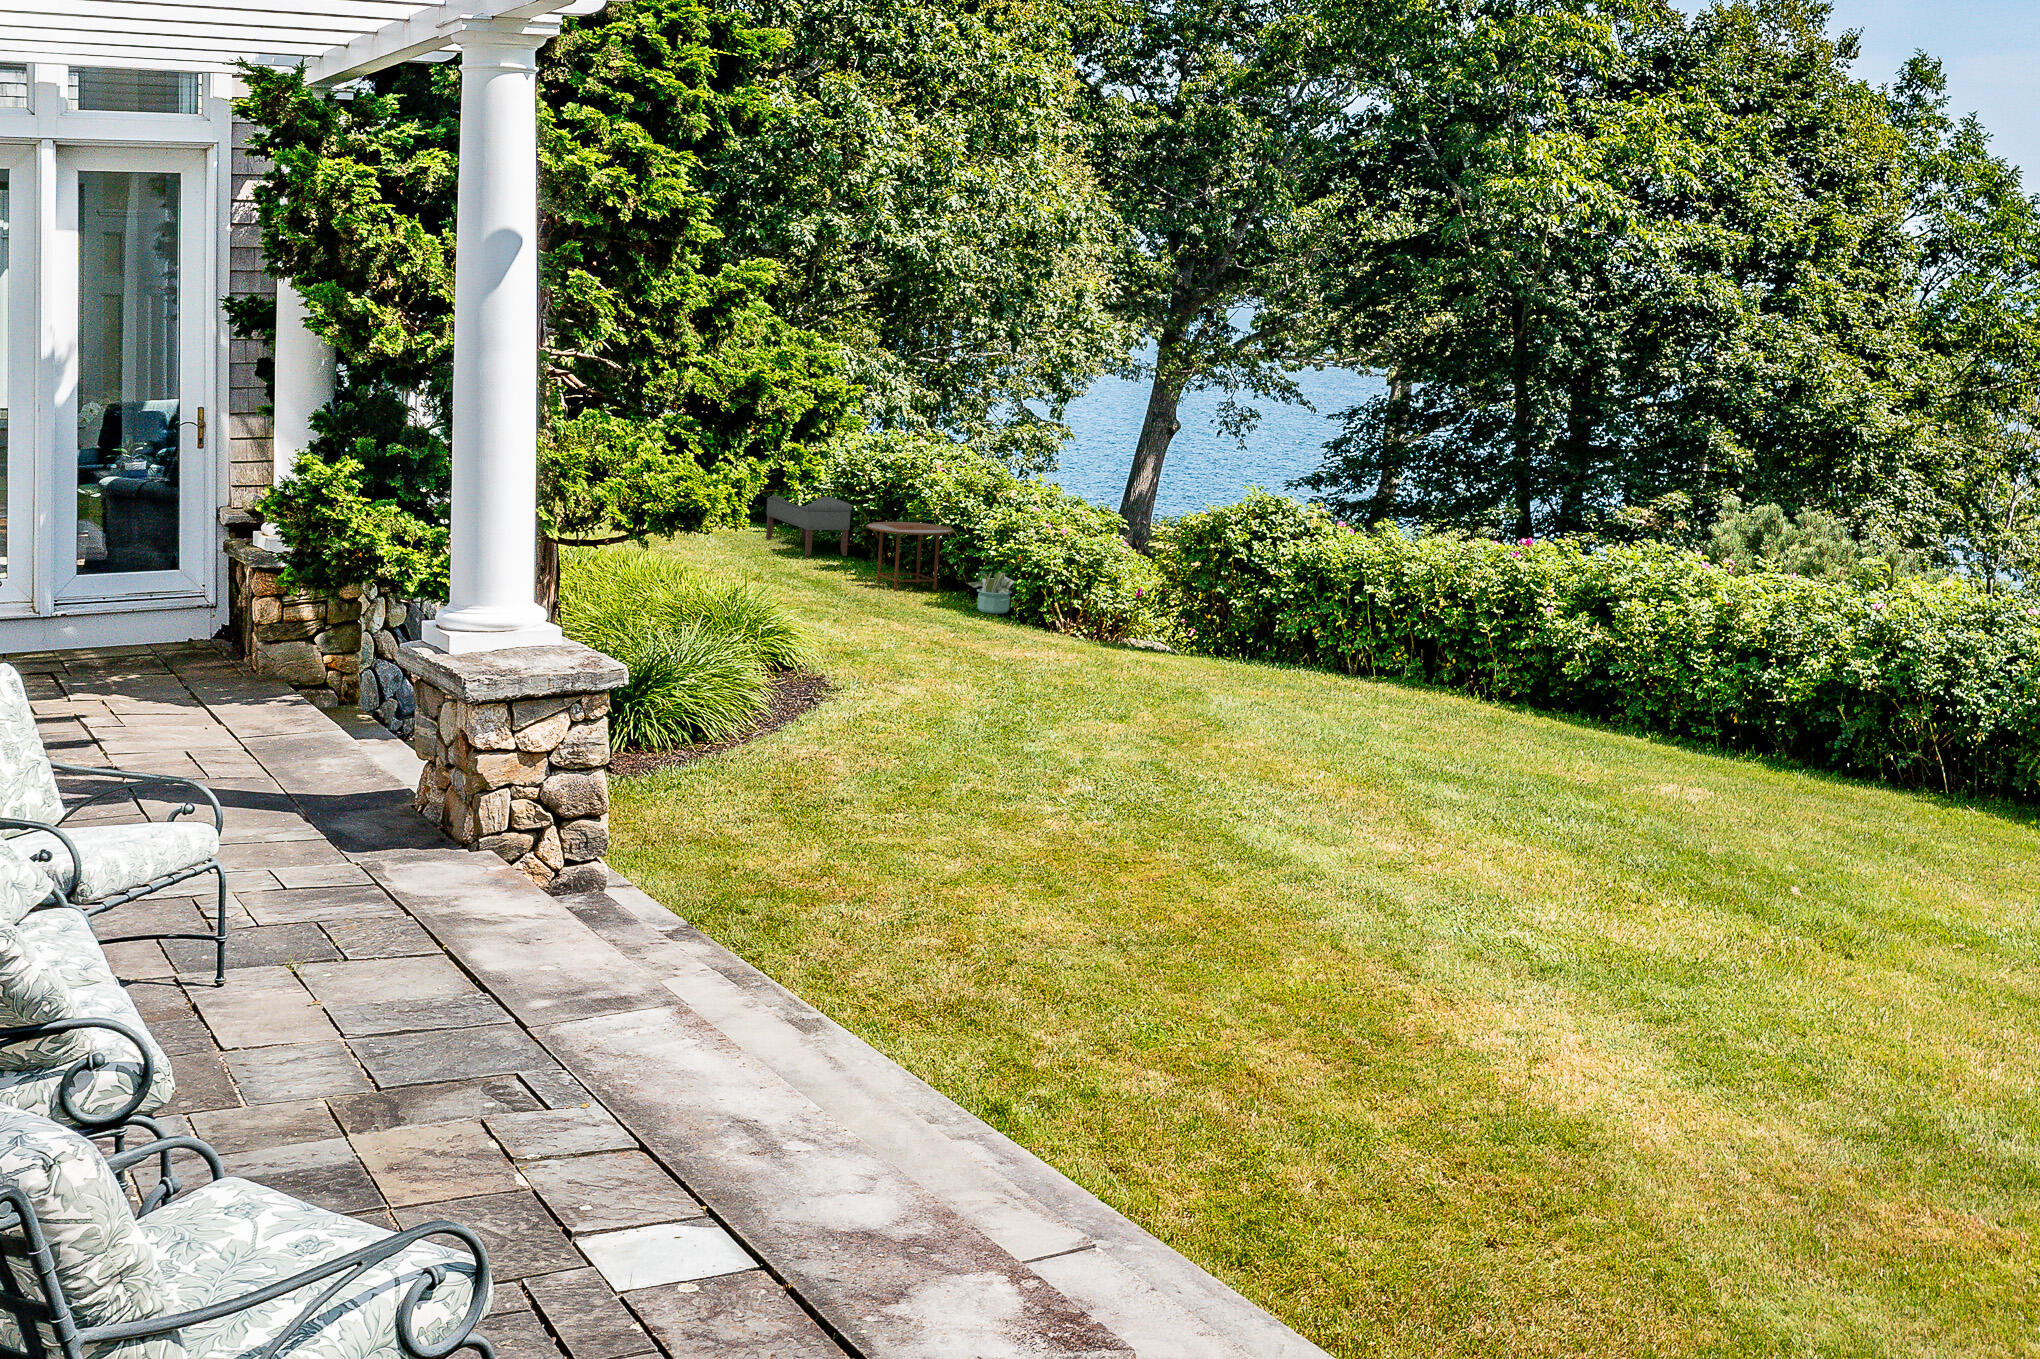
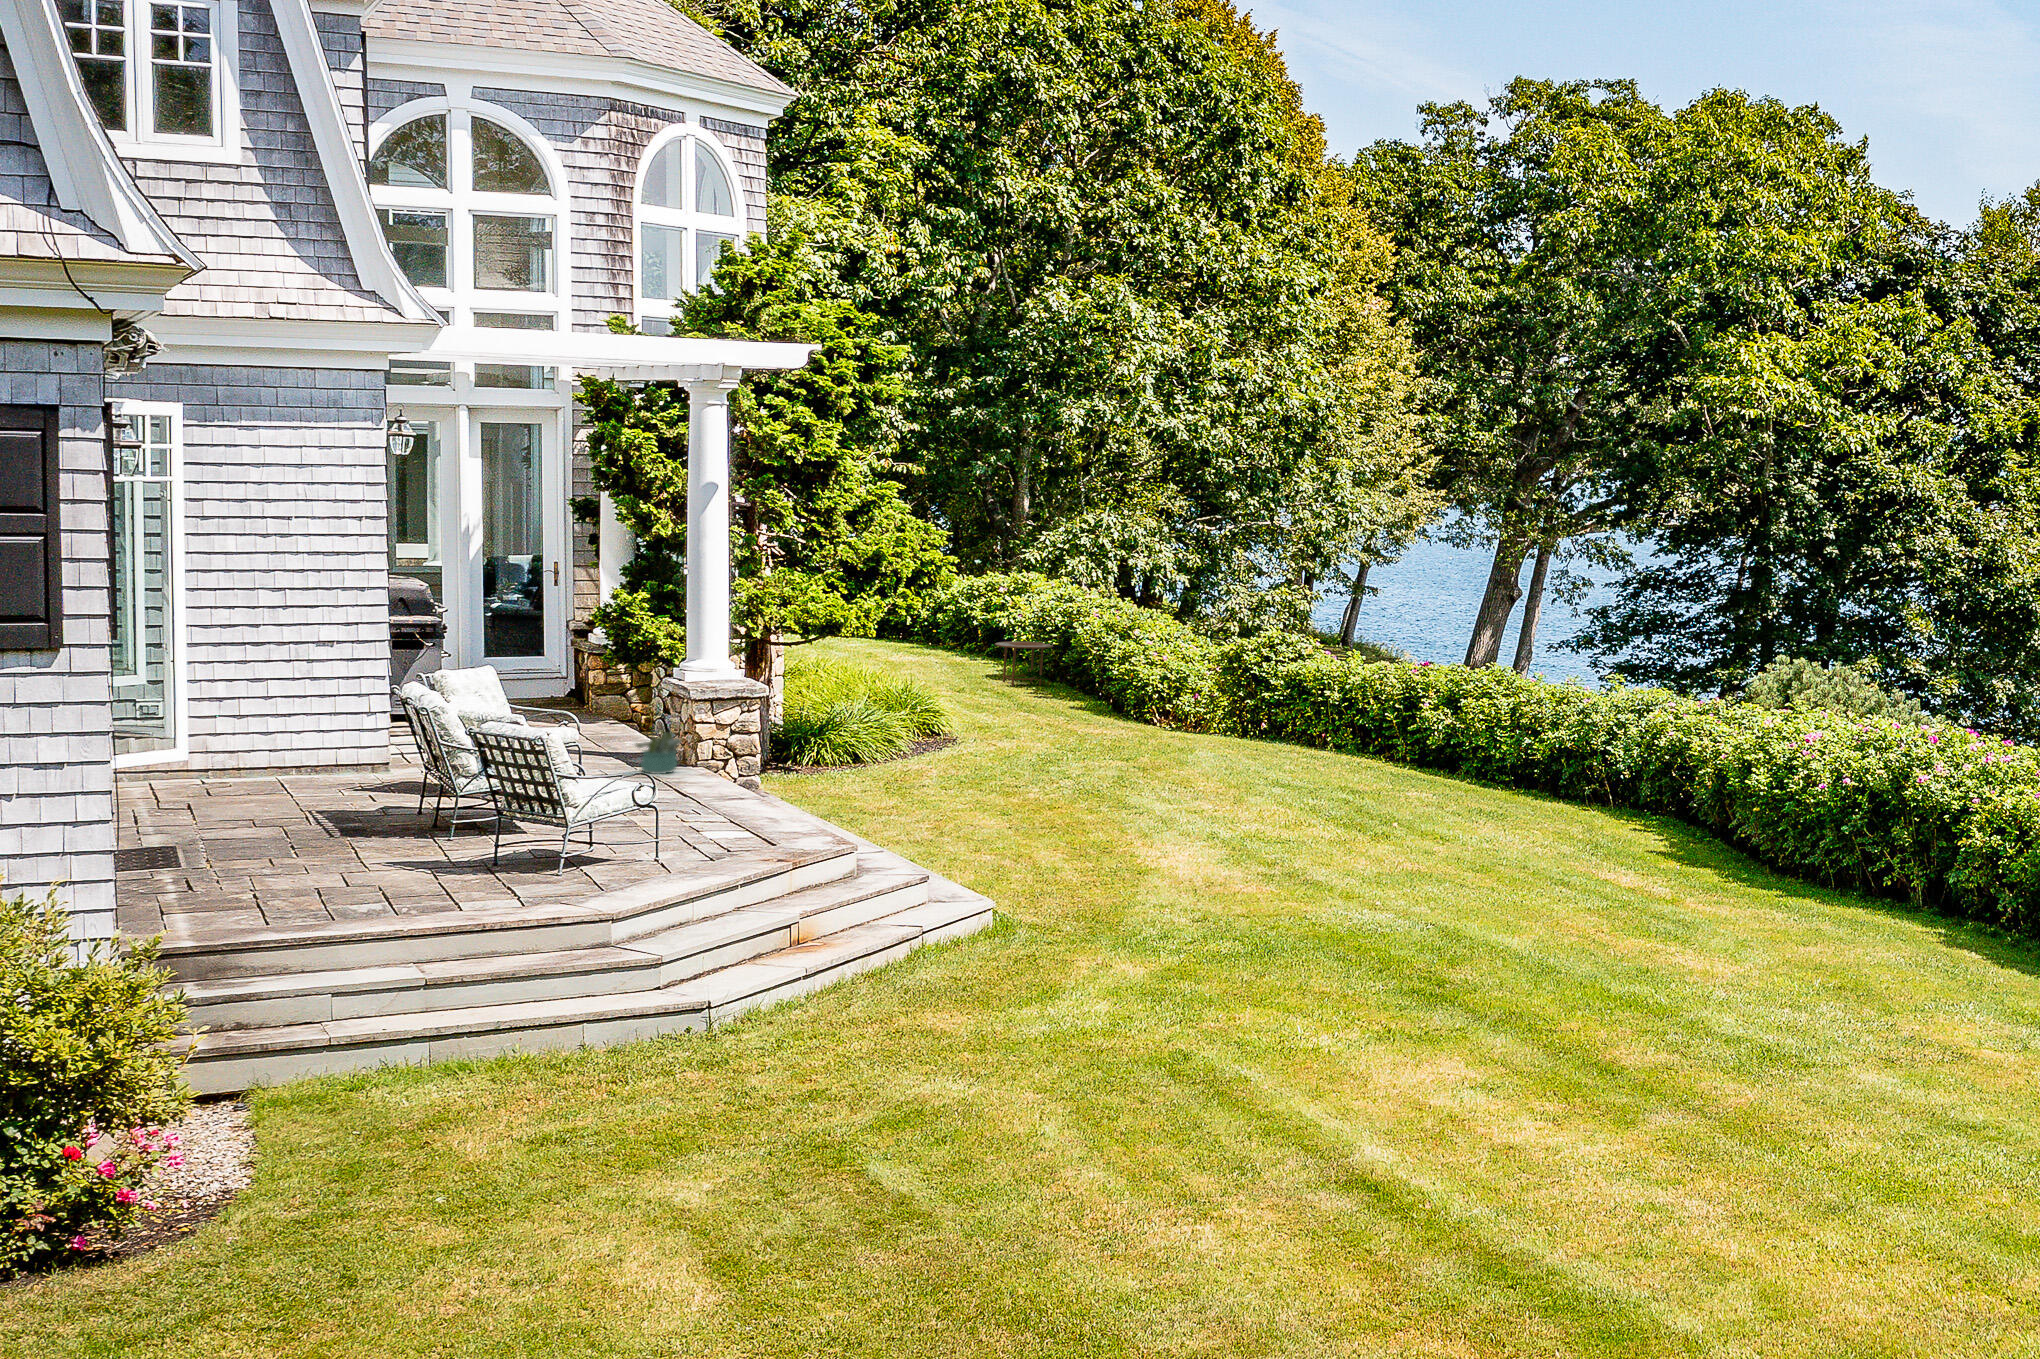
bench: present [766,495,852,556] -> none [941,624,996,668]
decorative plant: present [968,572,1014,613] -> present [636,733,681,774]

